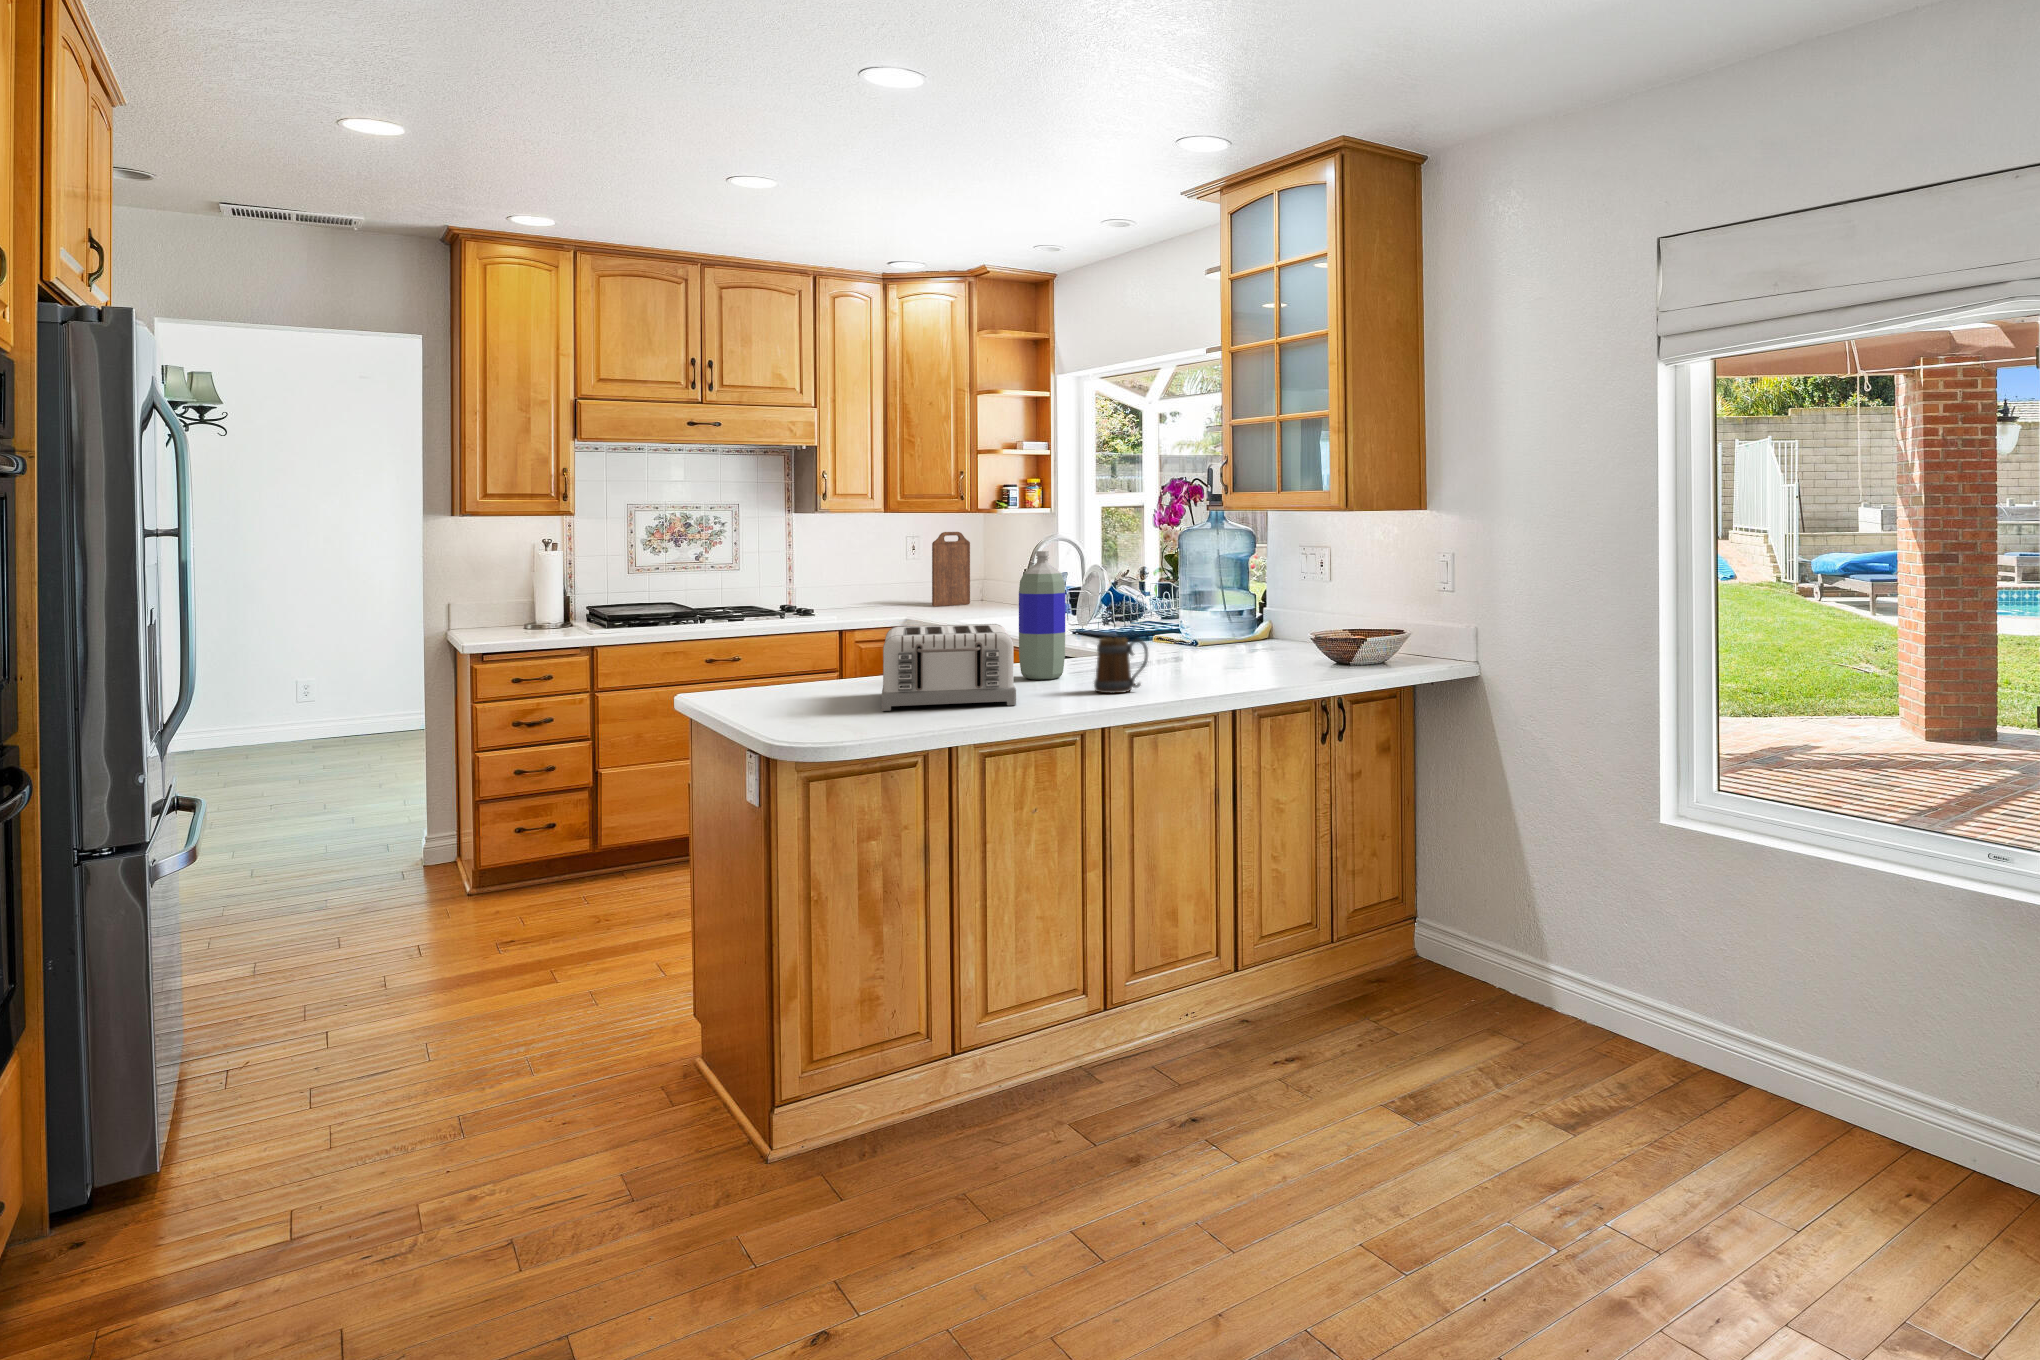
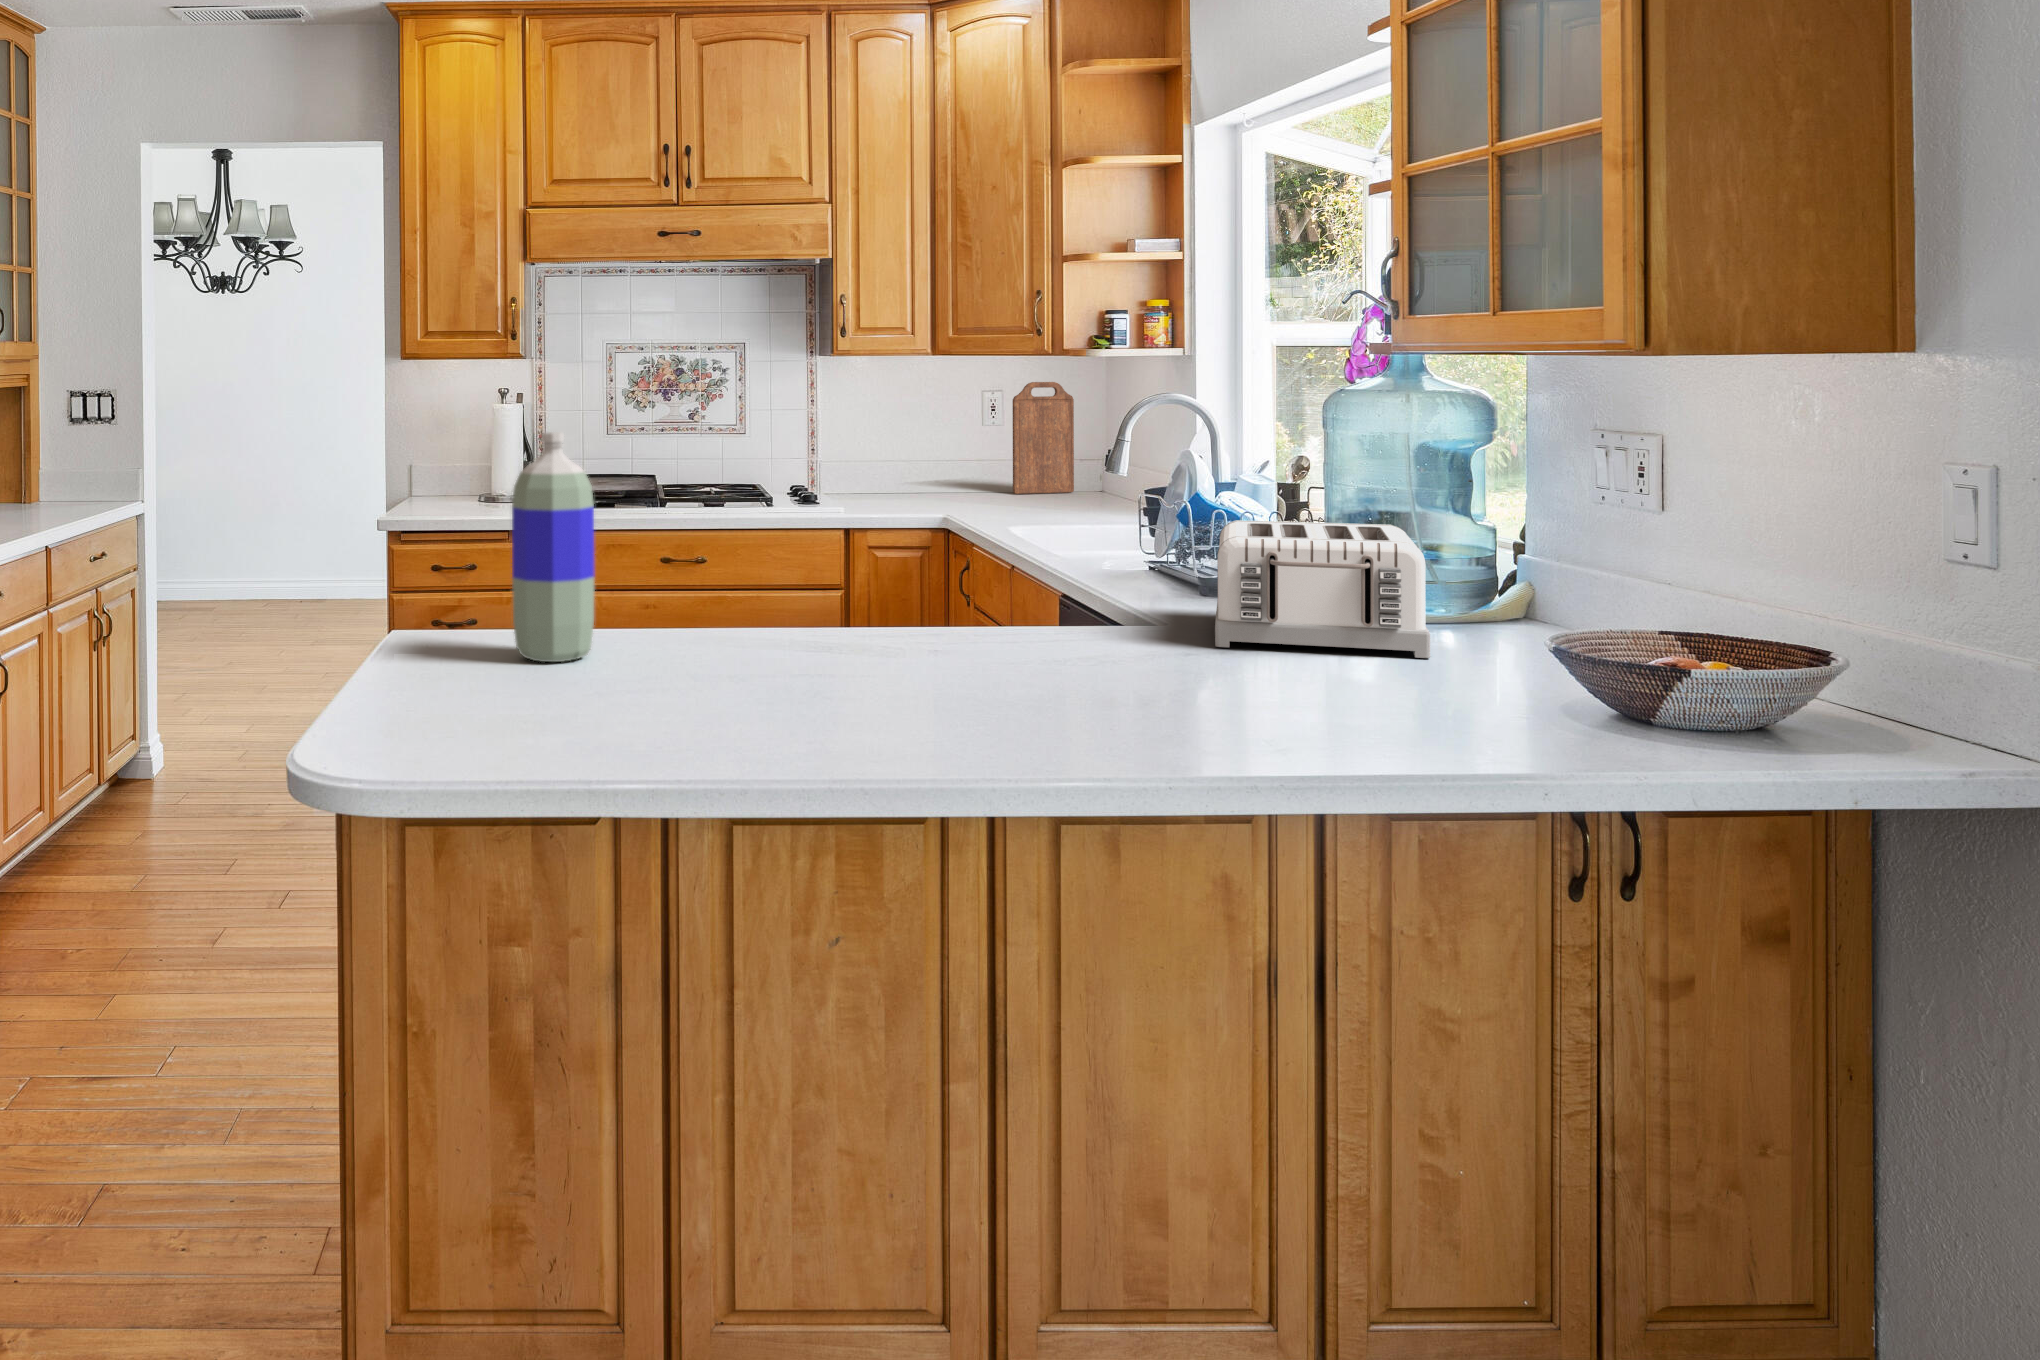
bottle: present [1019,551,1065,680] -> present [512,432,594,662]
toaster: present [881,624,1016,711] -> present [1215,520,1430,658]
mug: present [1094,637,1148,693] -> none [986,605,1090,719]

